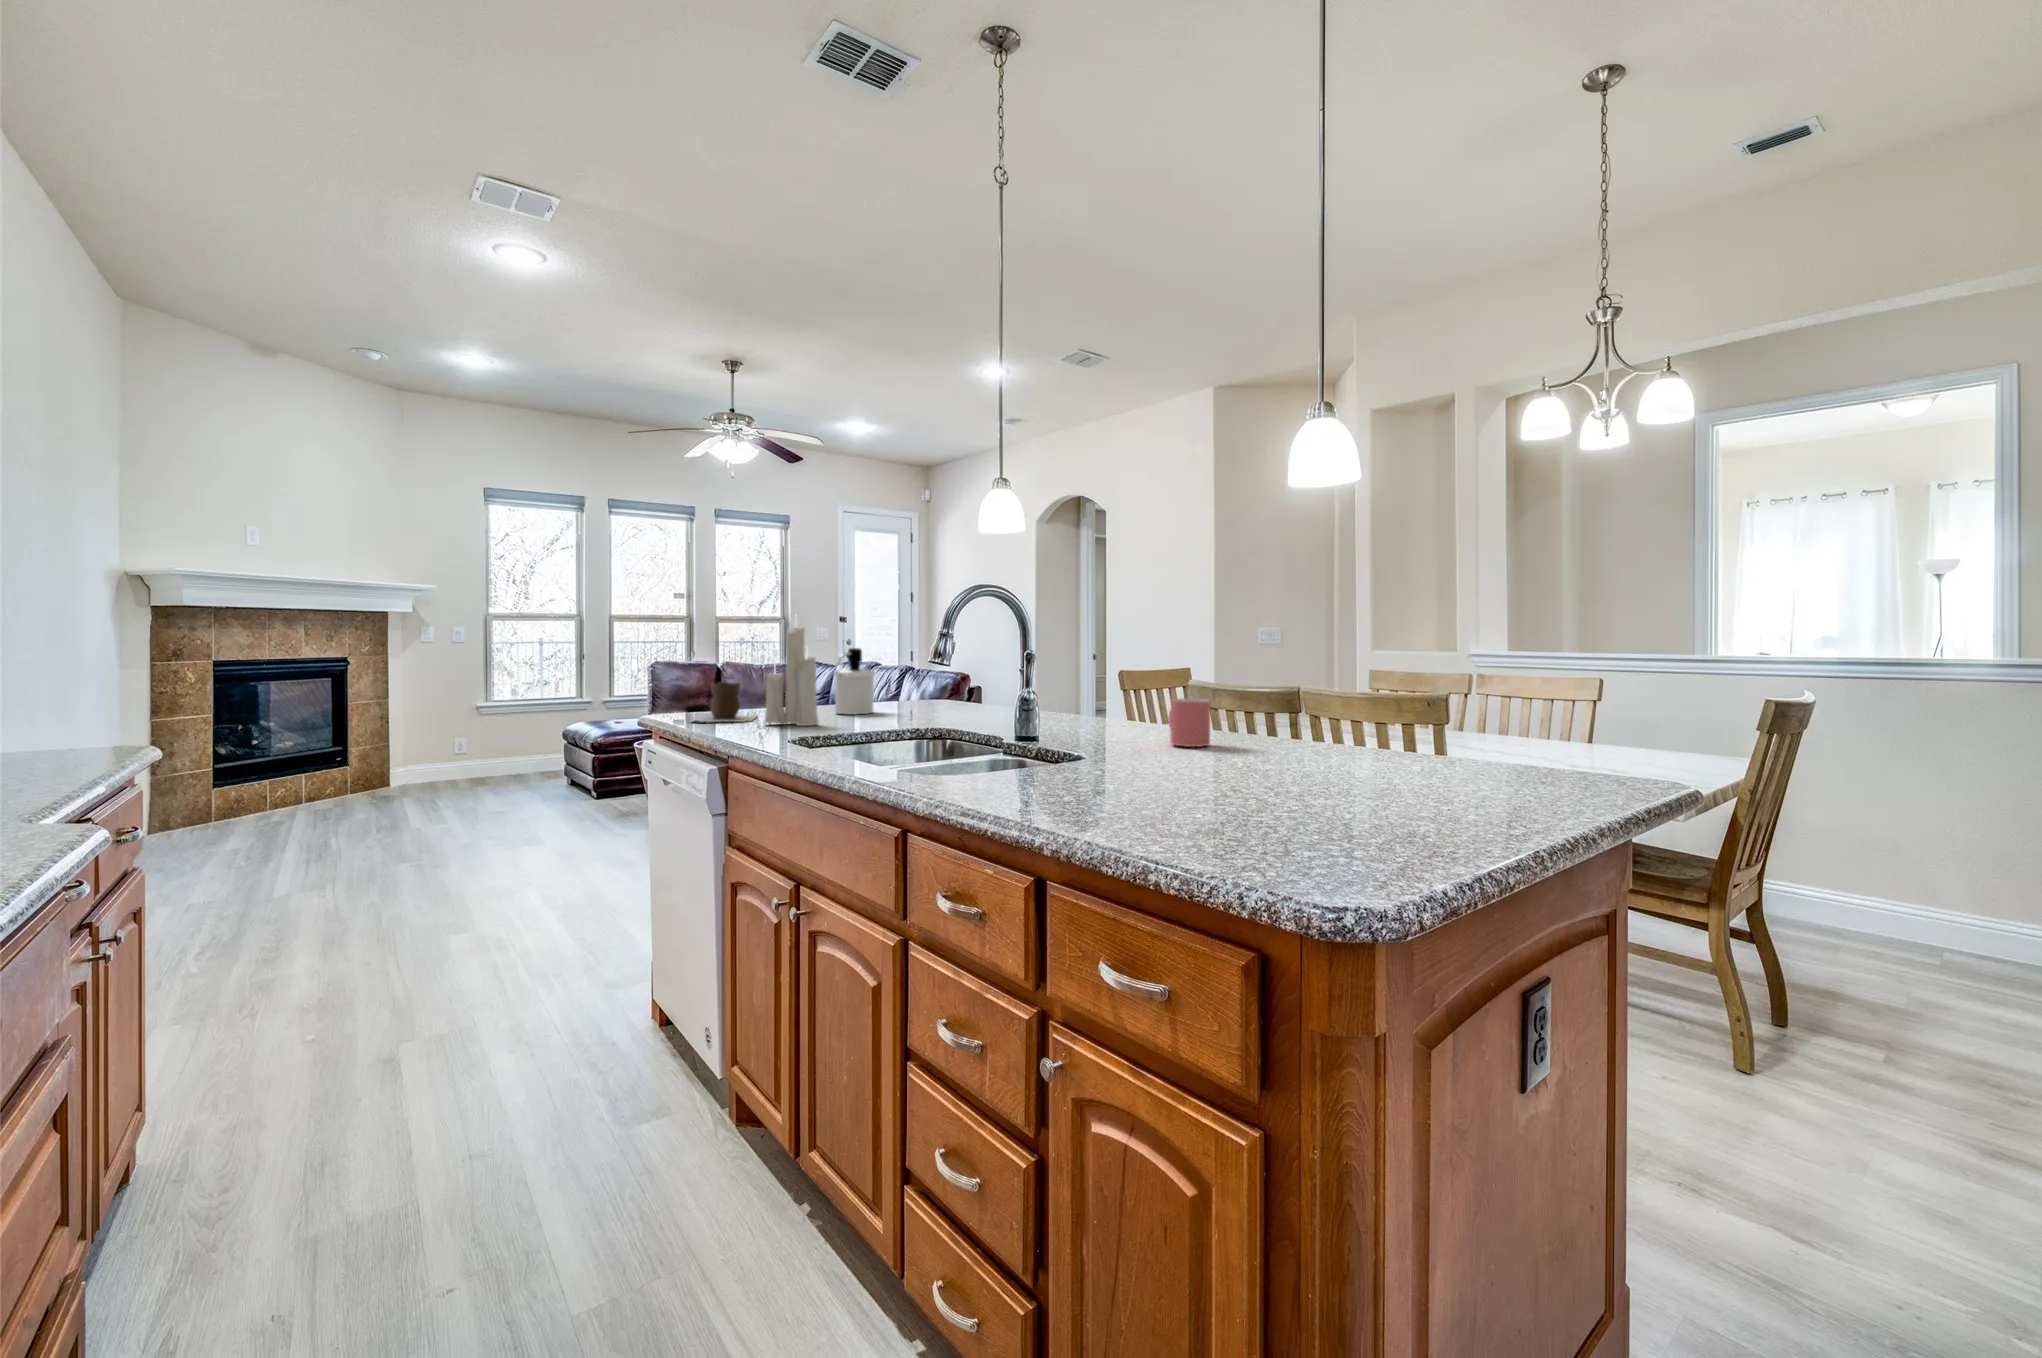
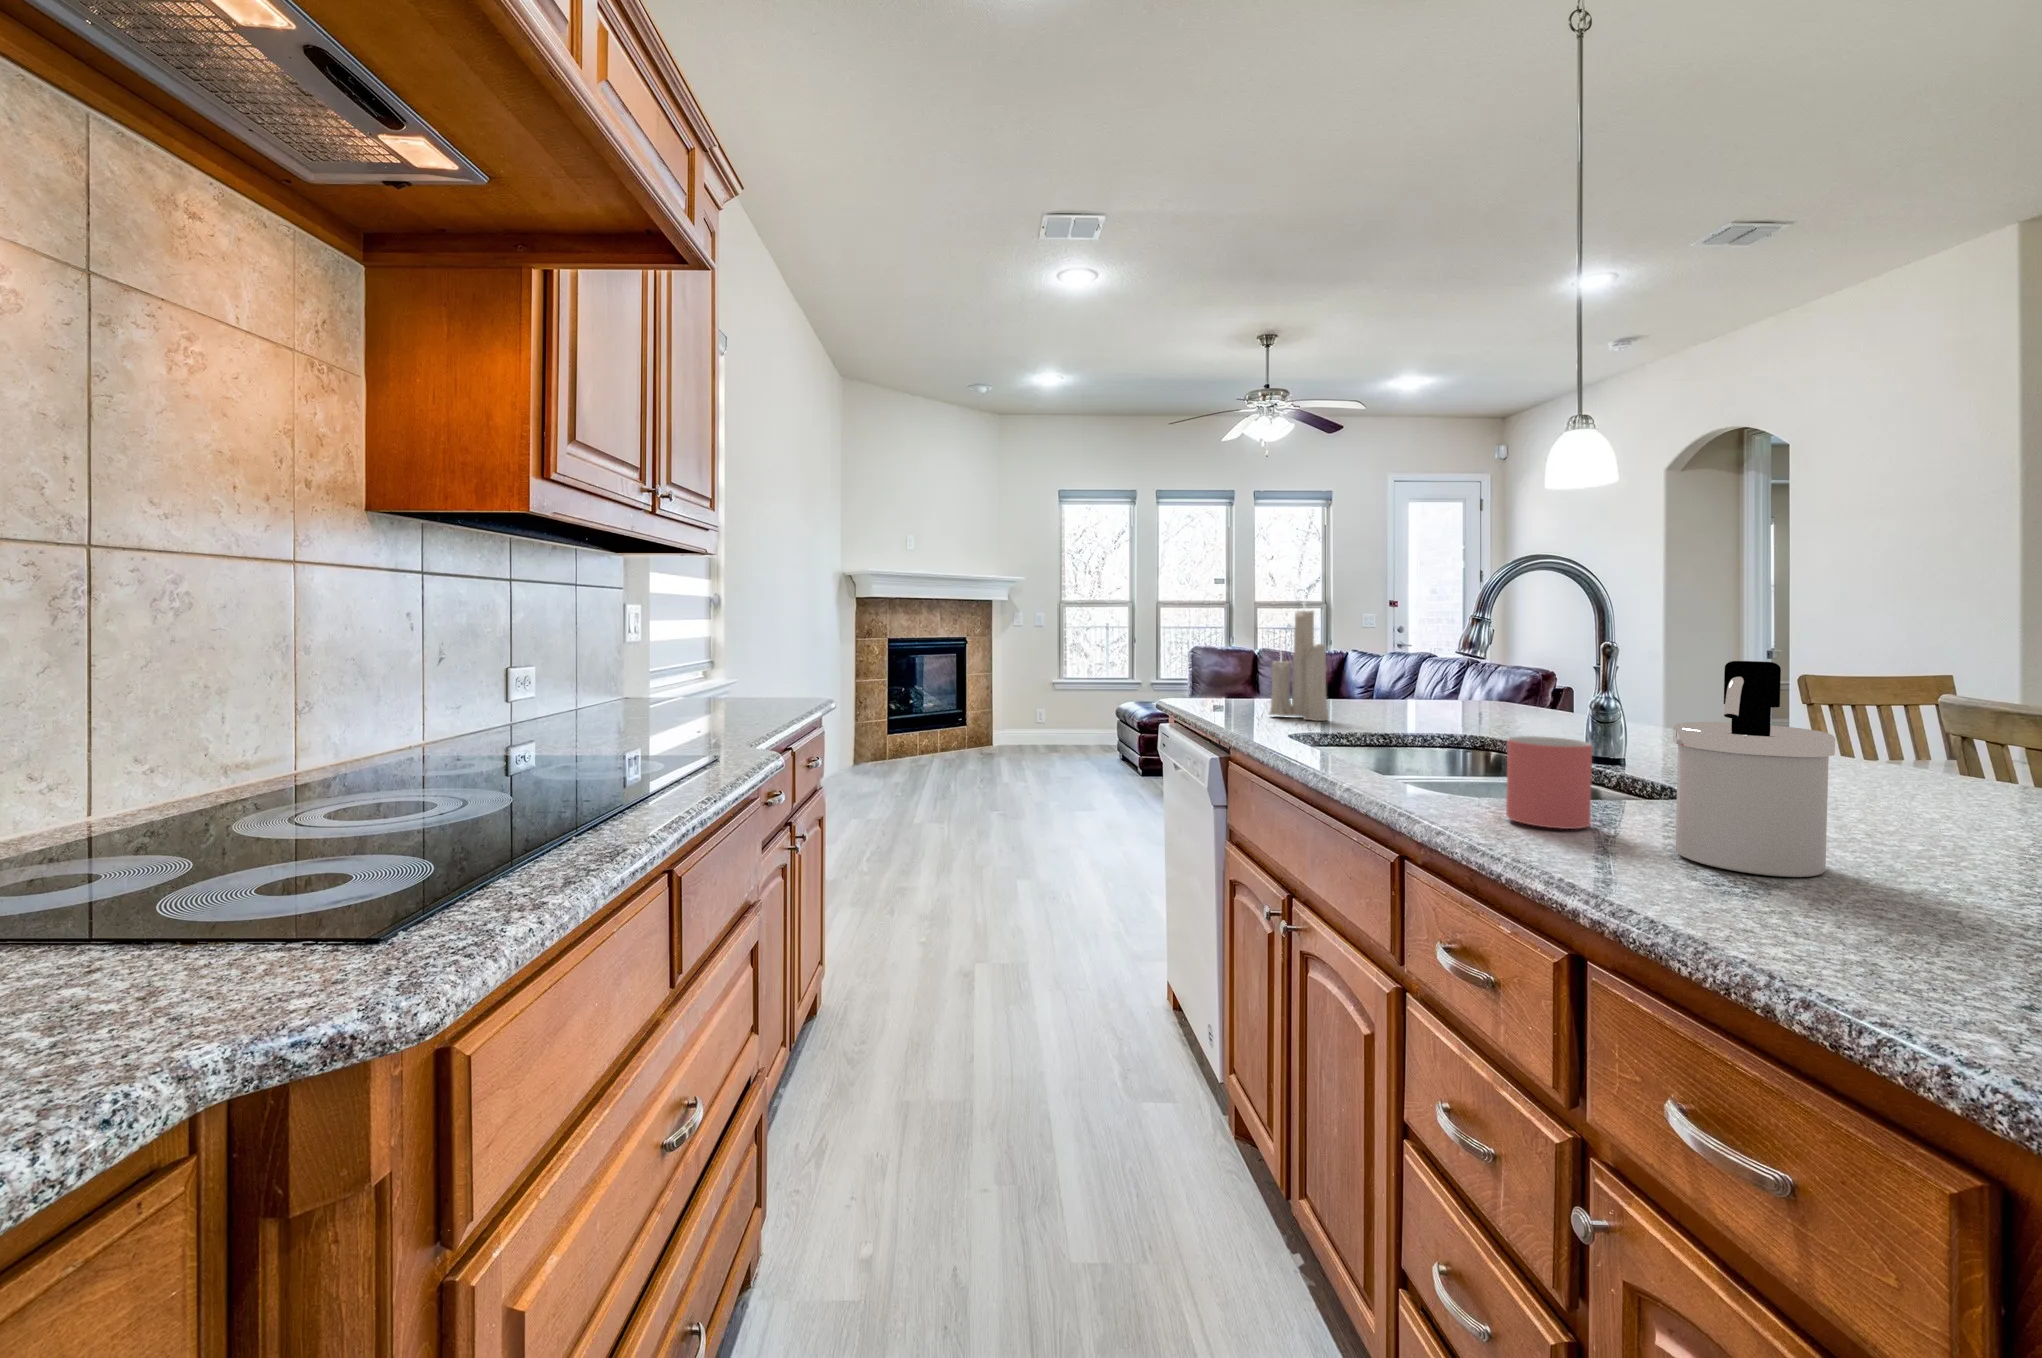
soap dispenser: present [834,648,875,714] -> present [1673,661,1835,877]
vase: present [692,681,756,722] -> none [1198,668,1268,712]
mug: present [1168,698,1210,747] -> present [1506,736,1592,829]

